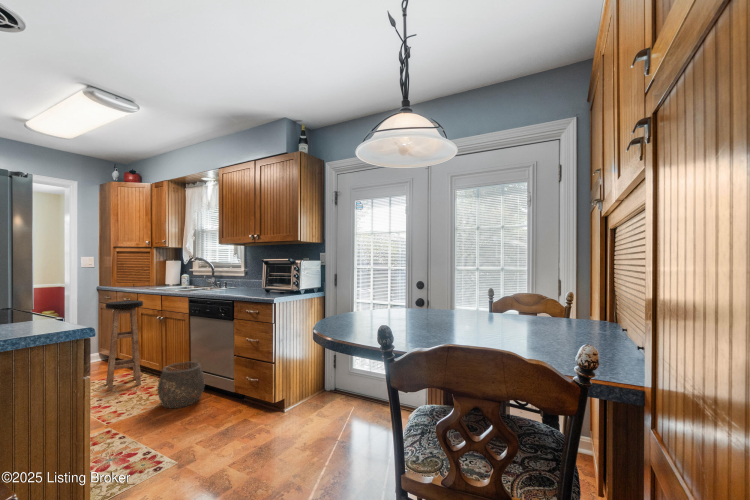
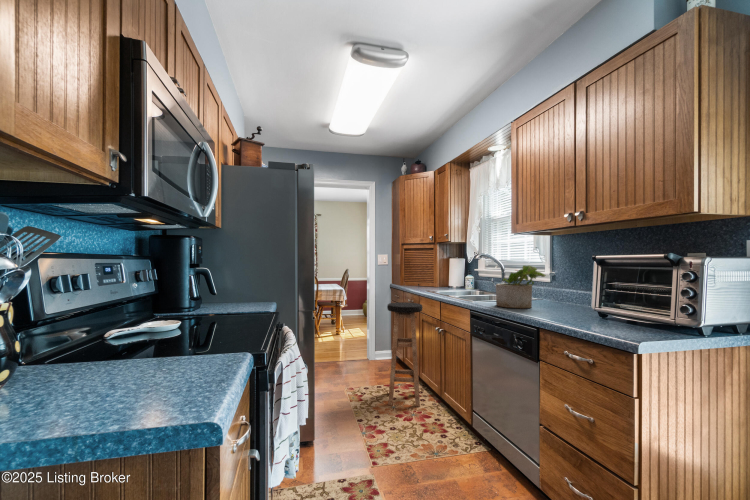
potted plant: none [208,266,240,293] -> present [496,266,546,308]
woven basket: present [158,362,205,408] -> none [429,401,492,479]

